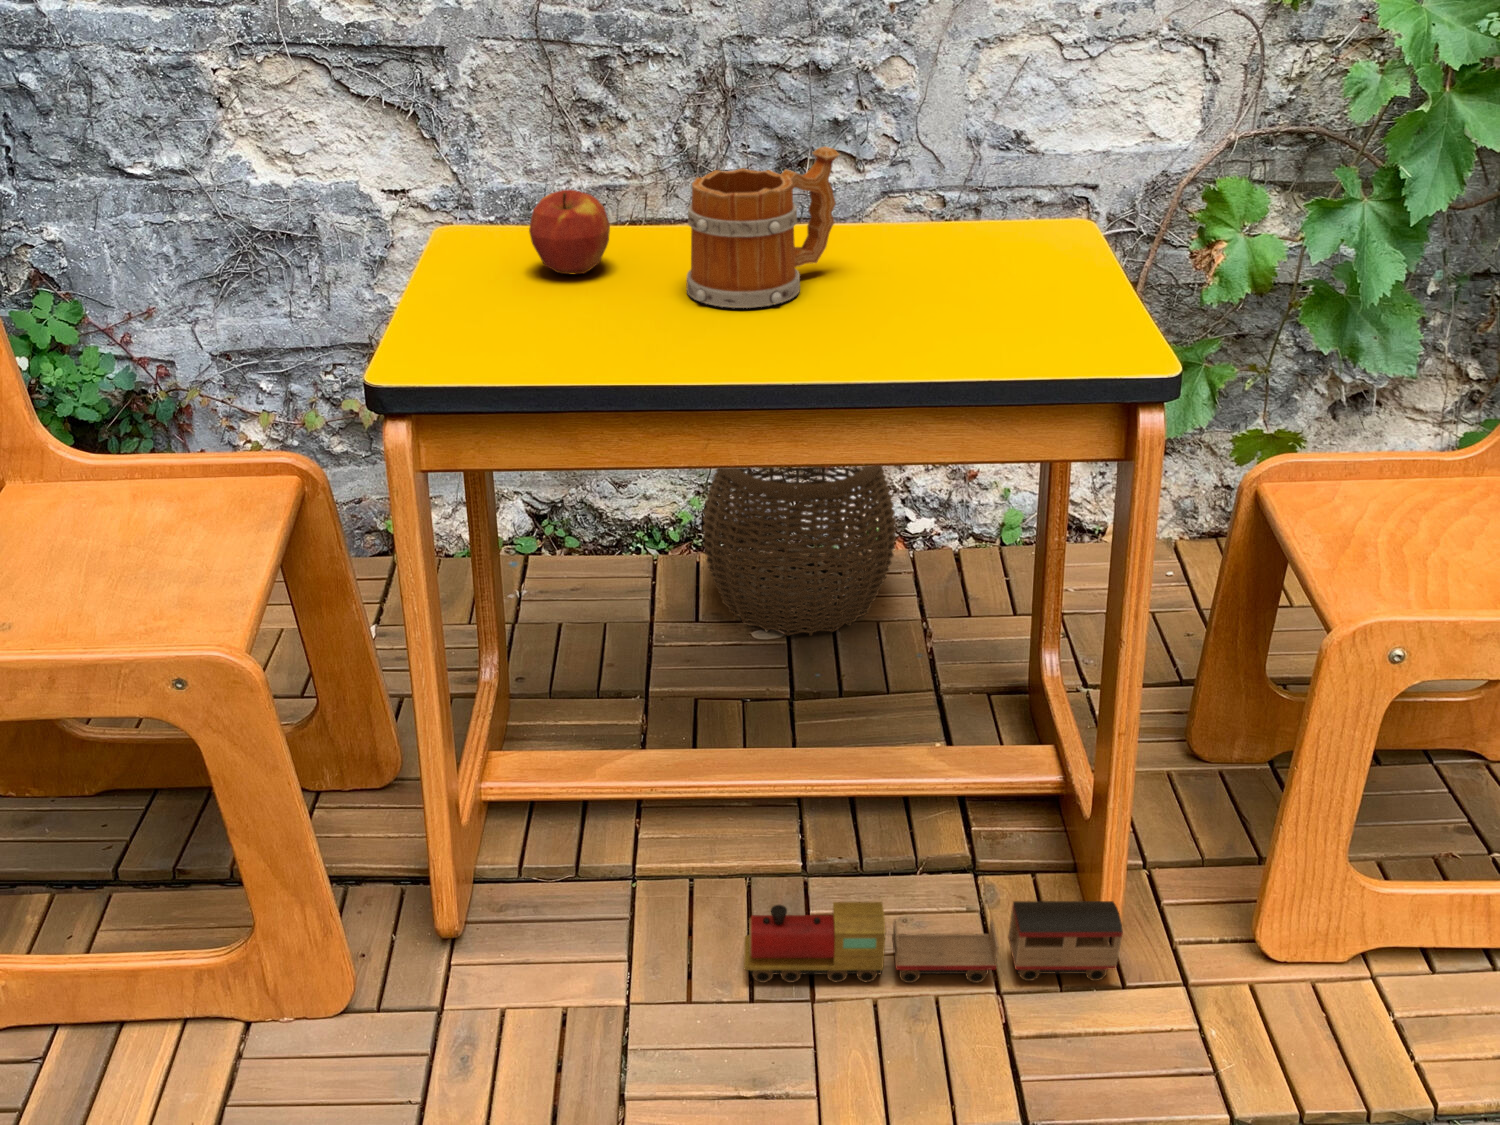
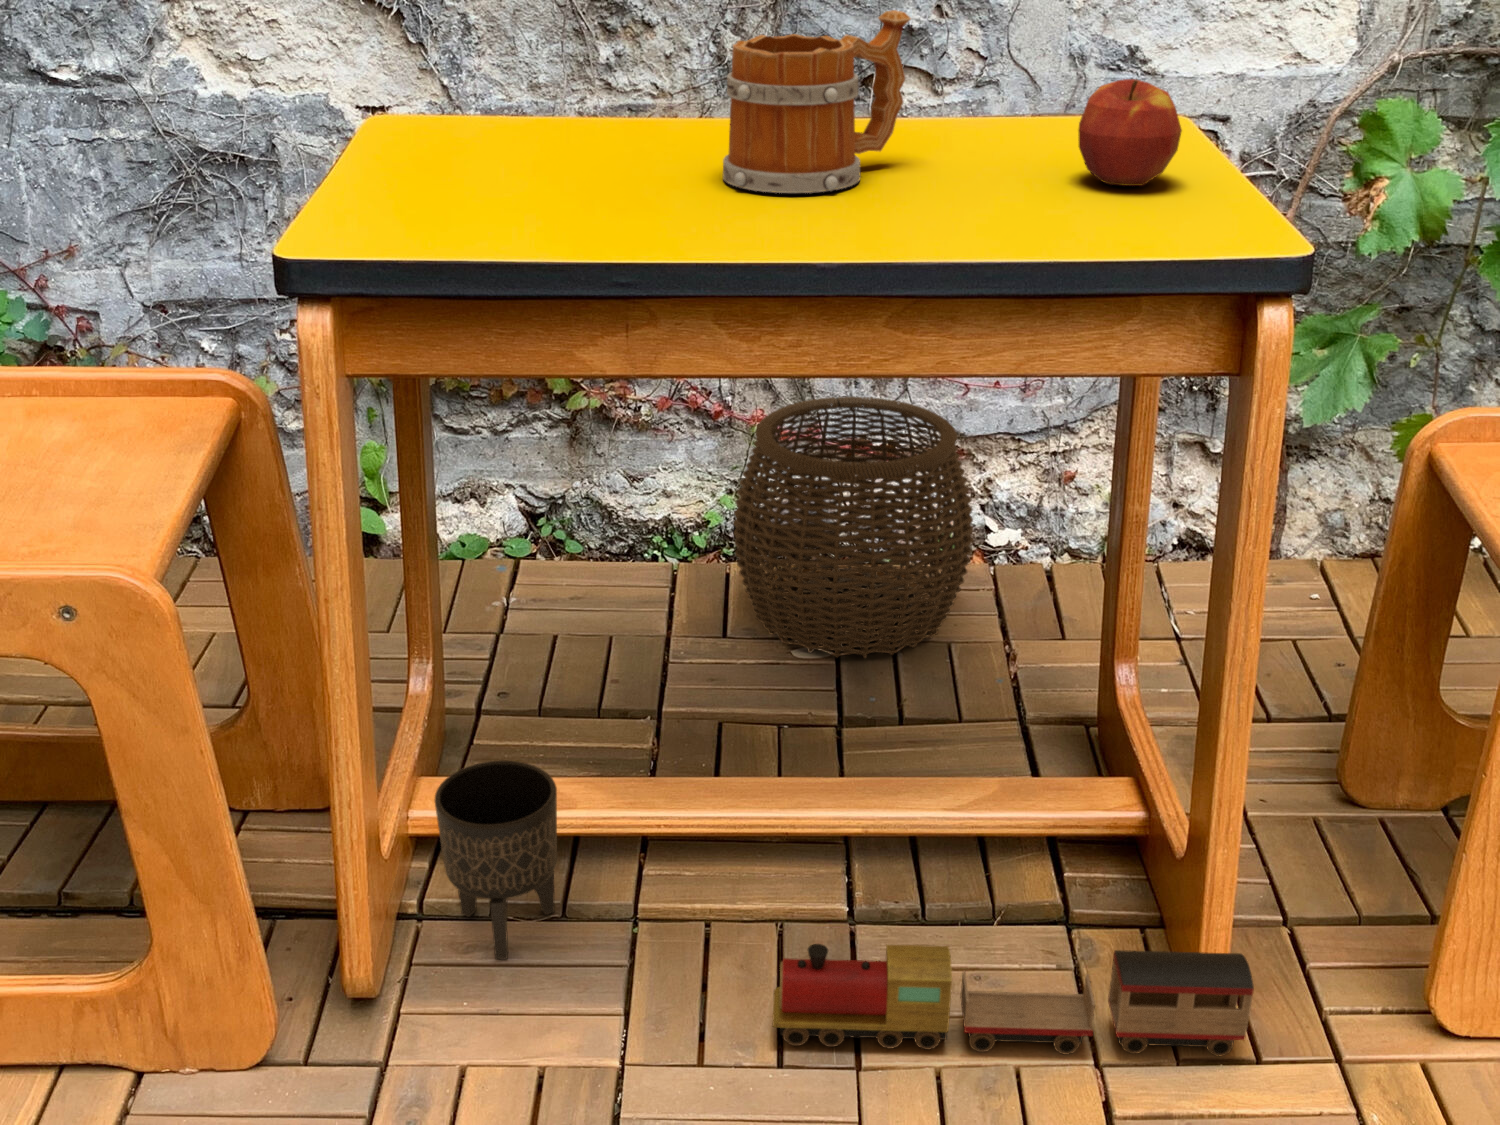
apple: present [529,190,610,274] -> present [1078,79,1182,186]
planter: none [468,755,568,914] -> present [434,760,557,959]

